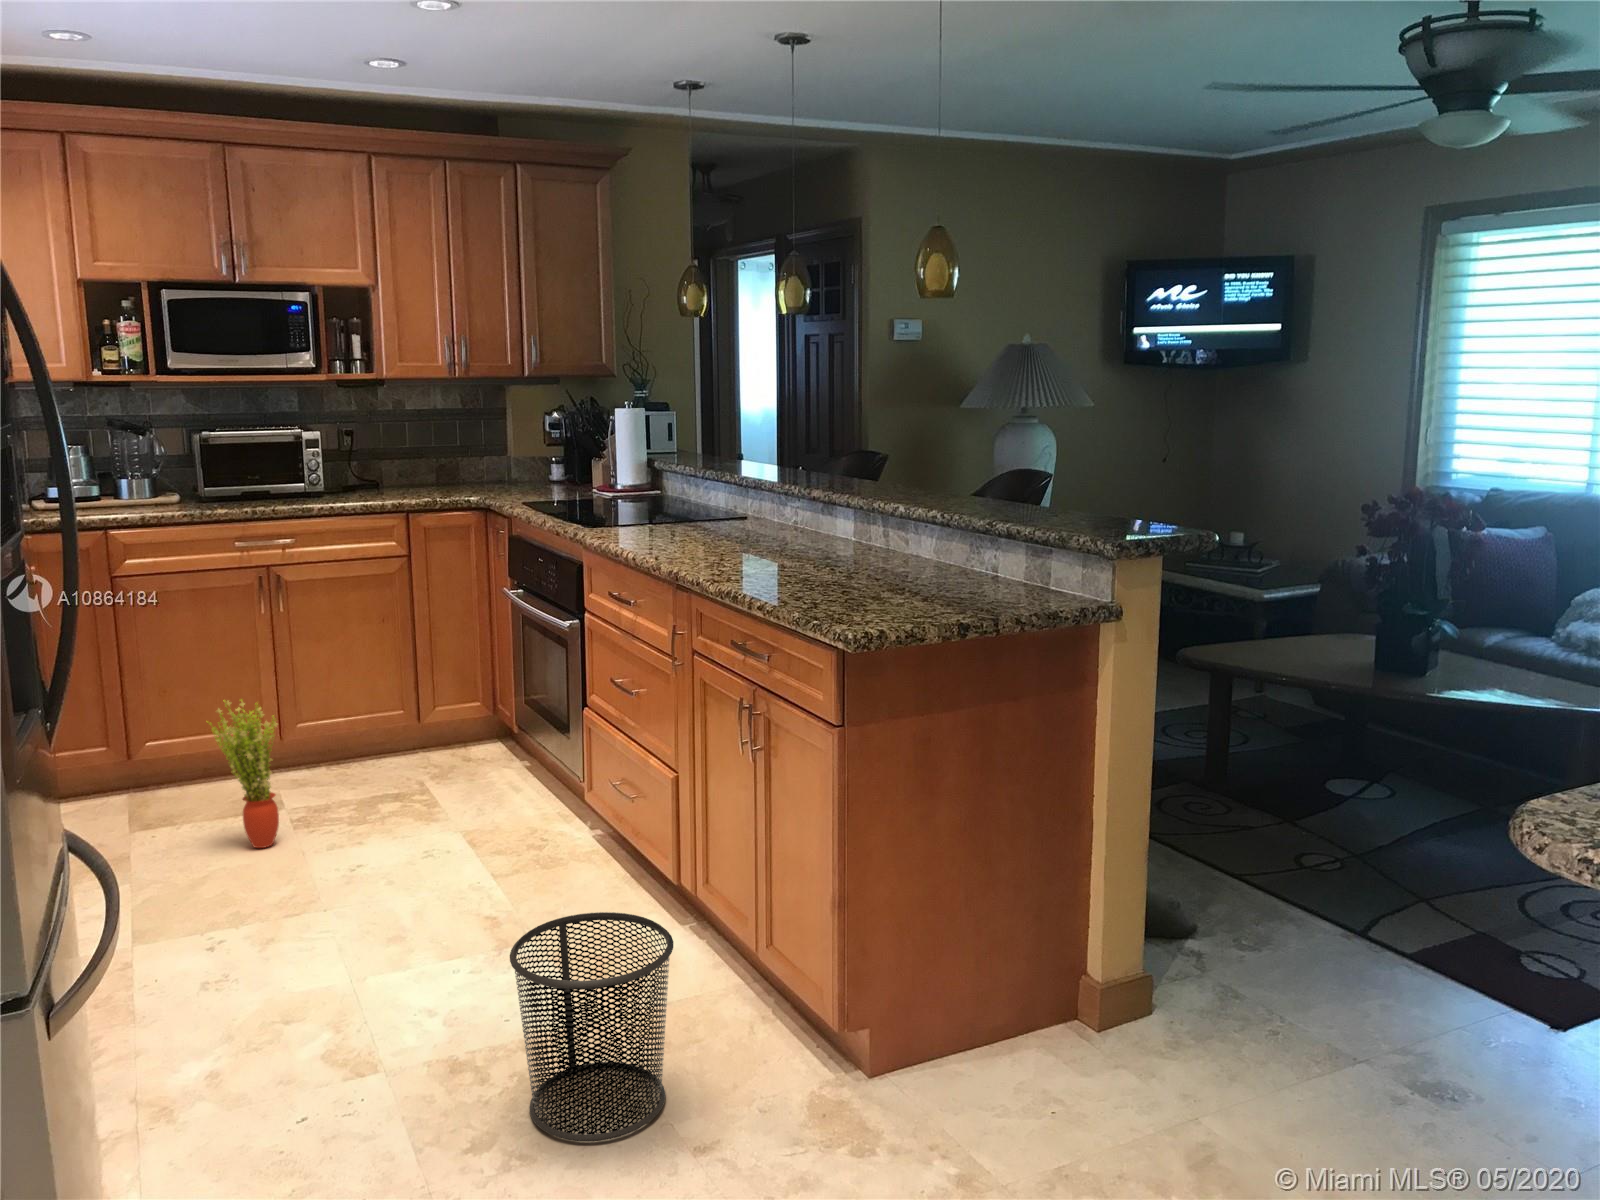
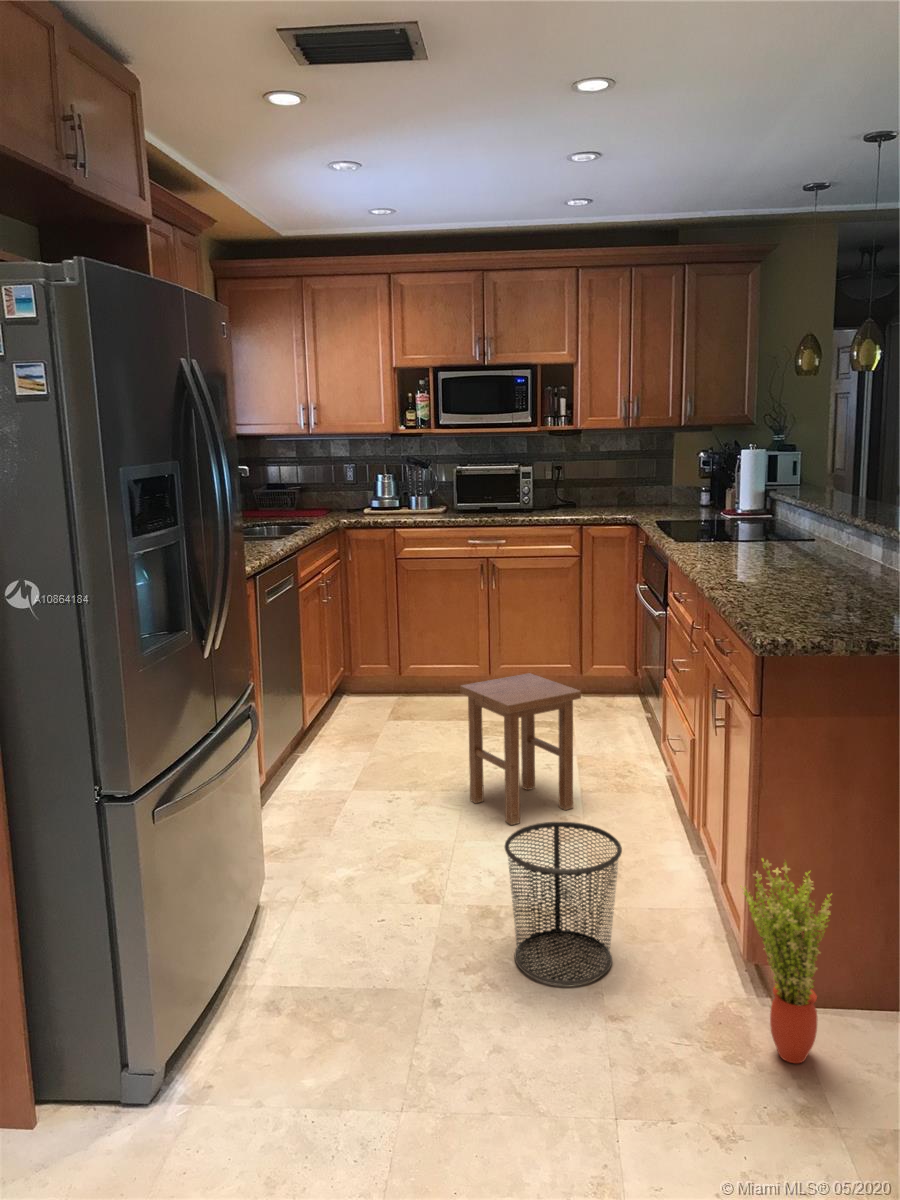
potted plant: present [207,699,279,848] -> present [740,859,831,1063]
stool: none [316,724,501,945] -> present [460,673,581,825]

